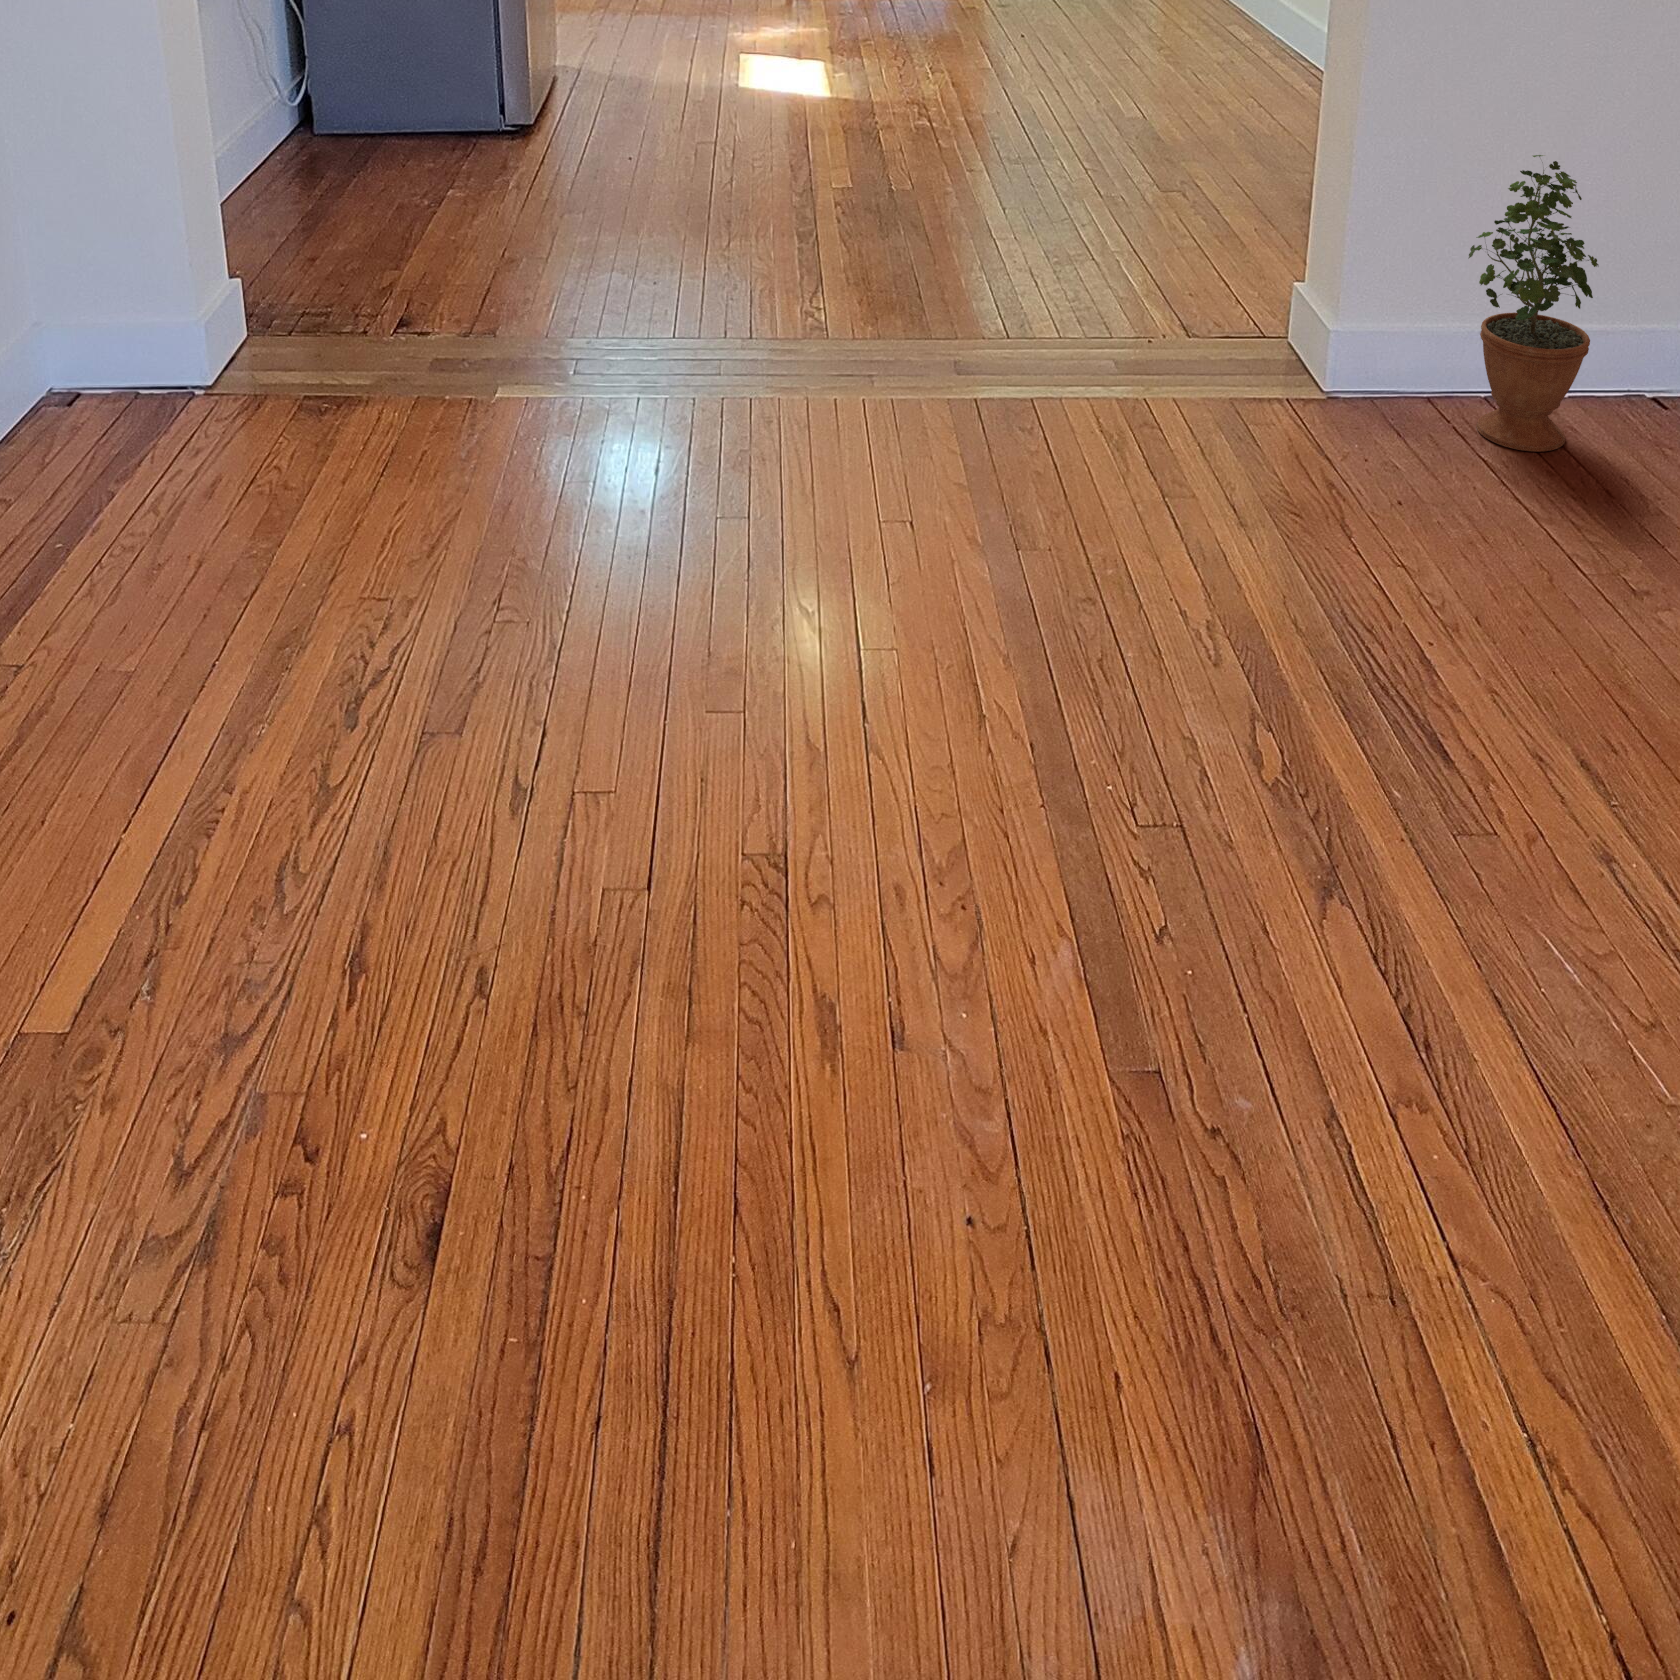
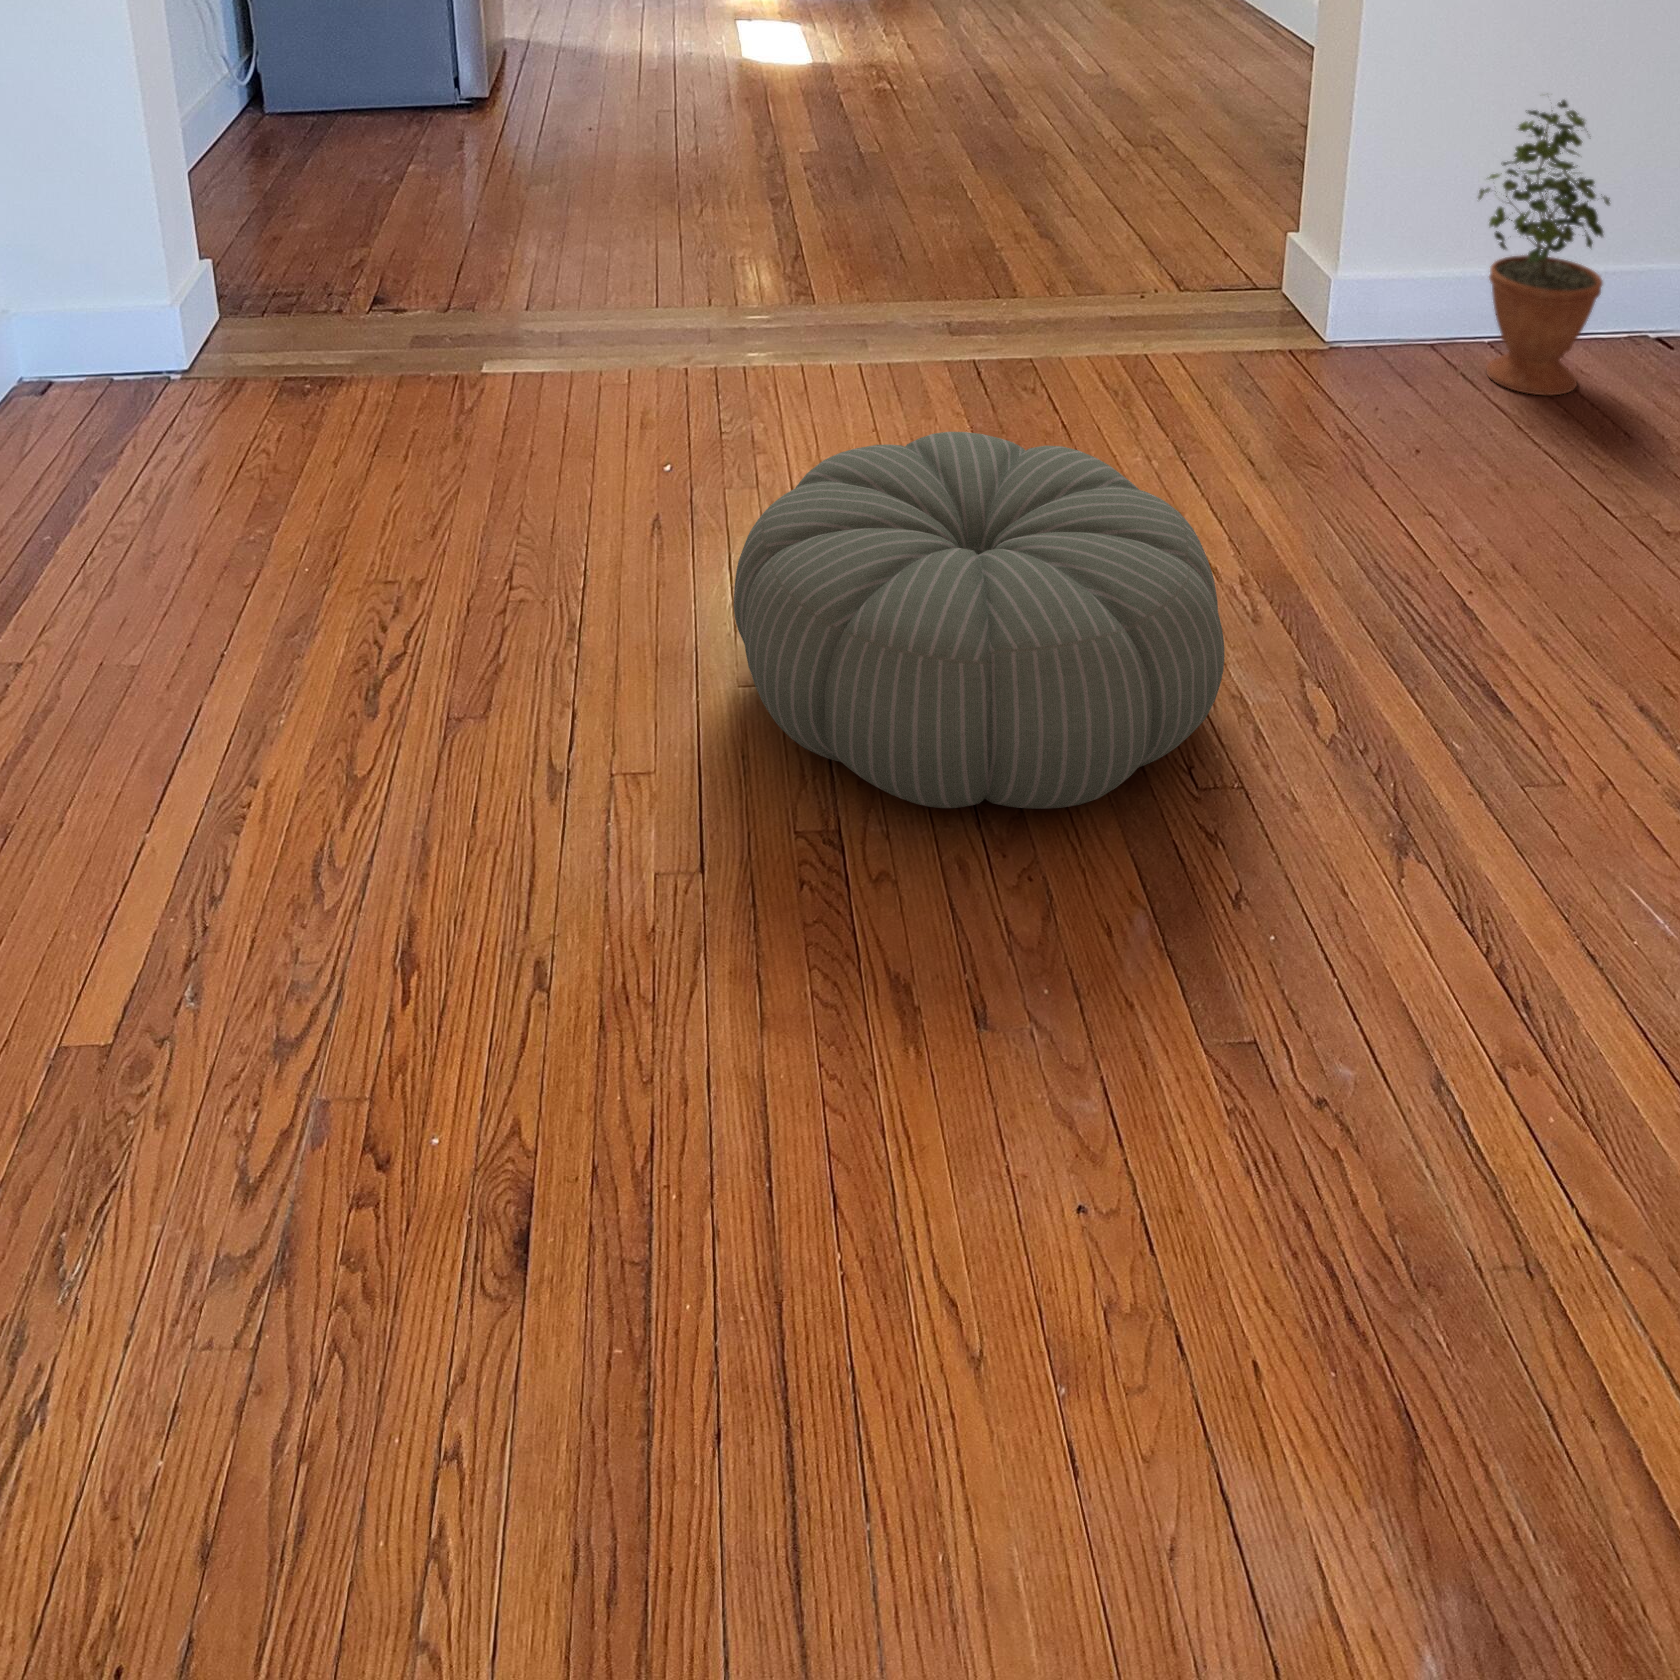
pouf: none [702,470,1167,839] -> present [734,432,1224,809]

